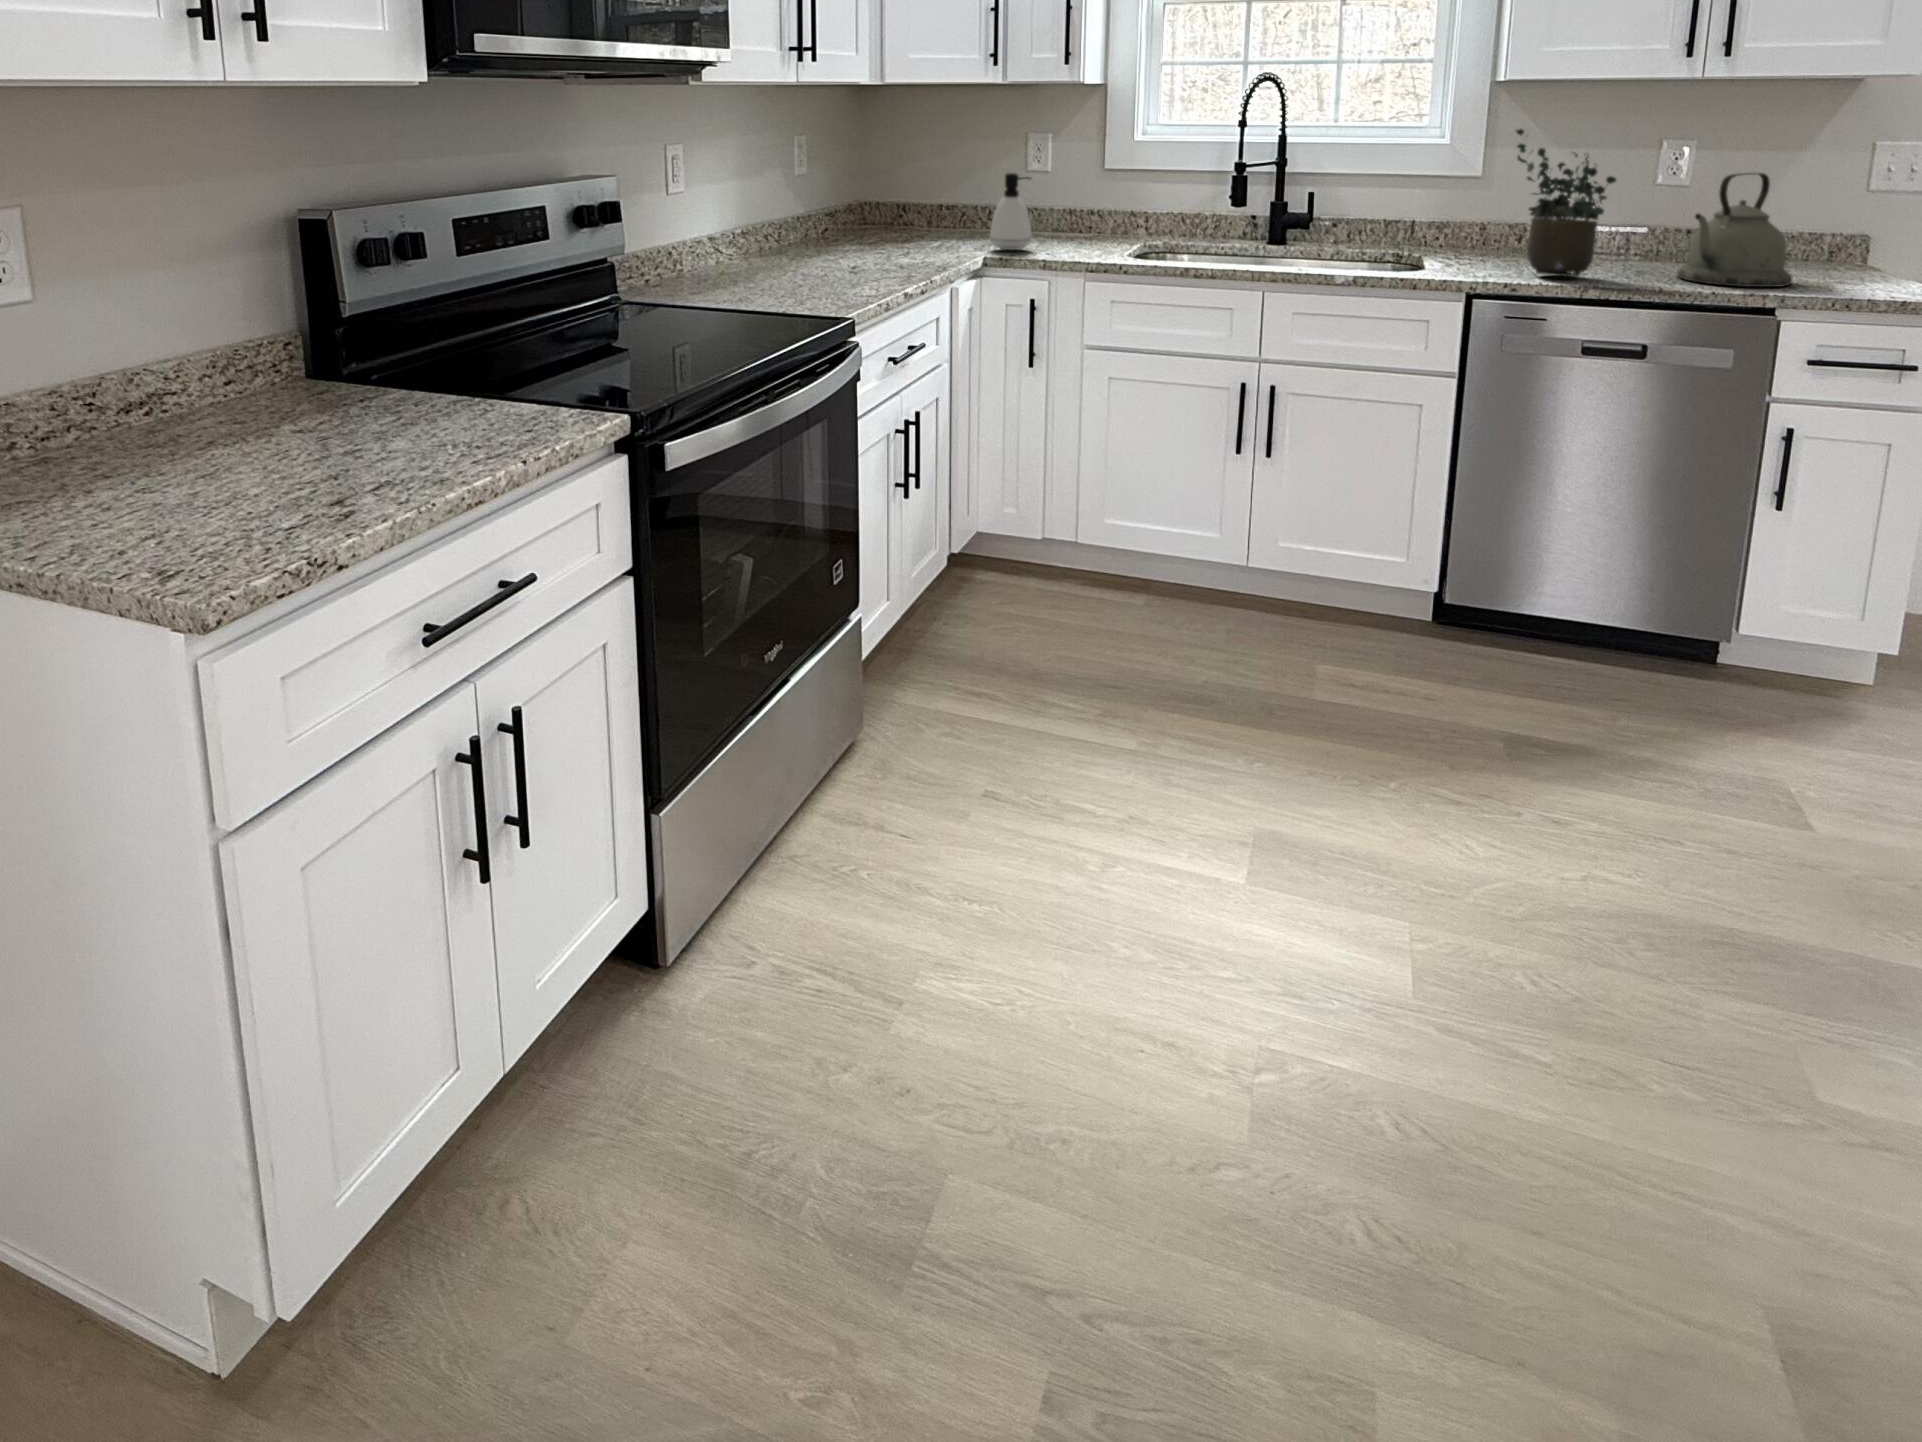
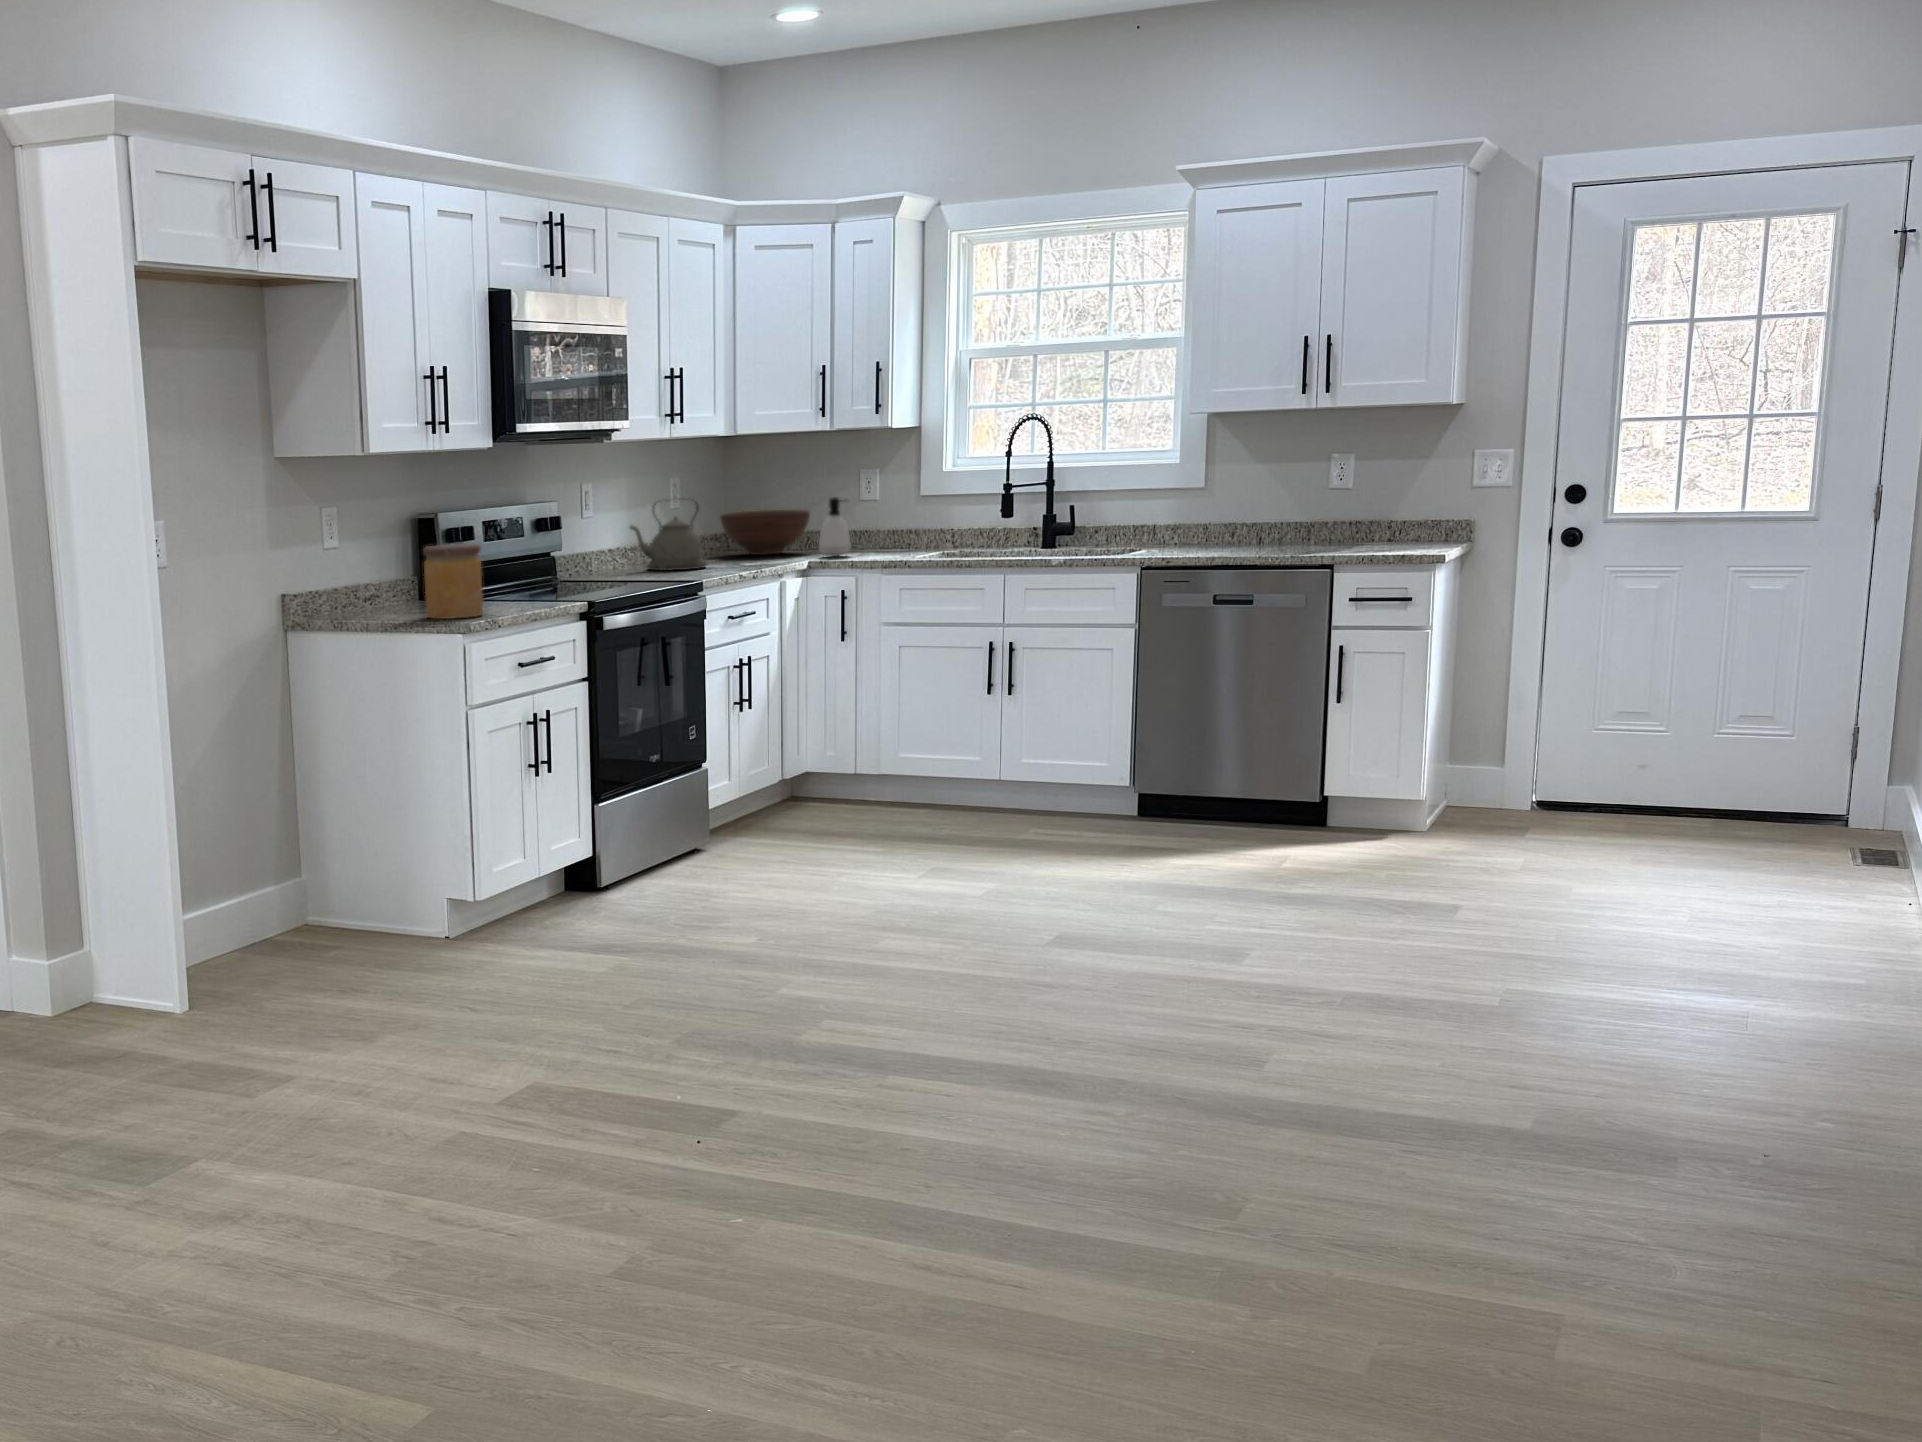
potted plant: present [1516,129,1616,277] -> none [1181,451,1239,554]
kettle: present [1677,173,1792,287] -> present [630,498,707,571]
fruit bowl: none [858,183,971,241] -> present [720,510,810,555]
jar: none [143,309,333,522] -> present [423,544,483,619]

